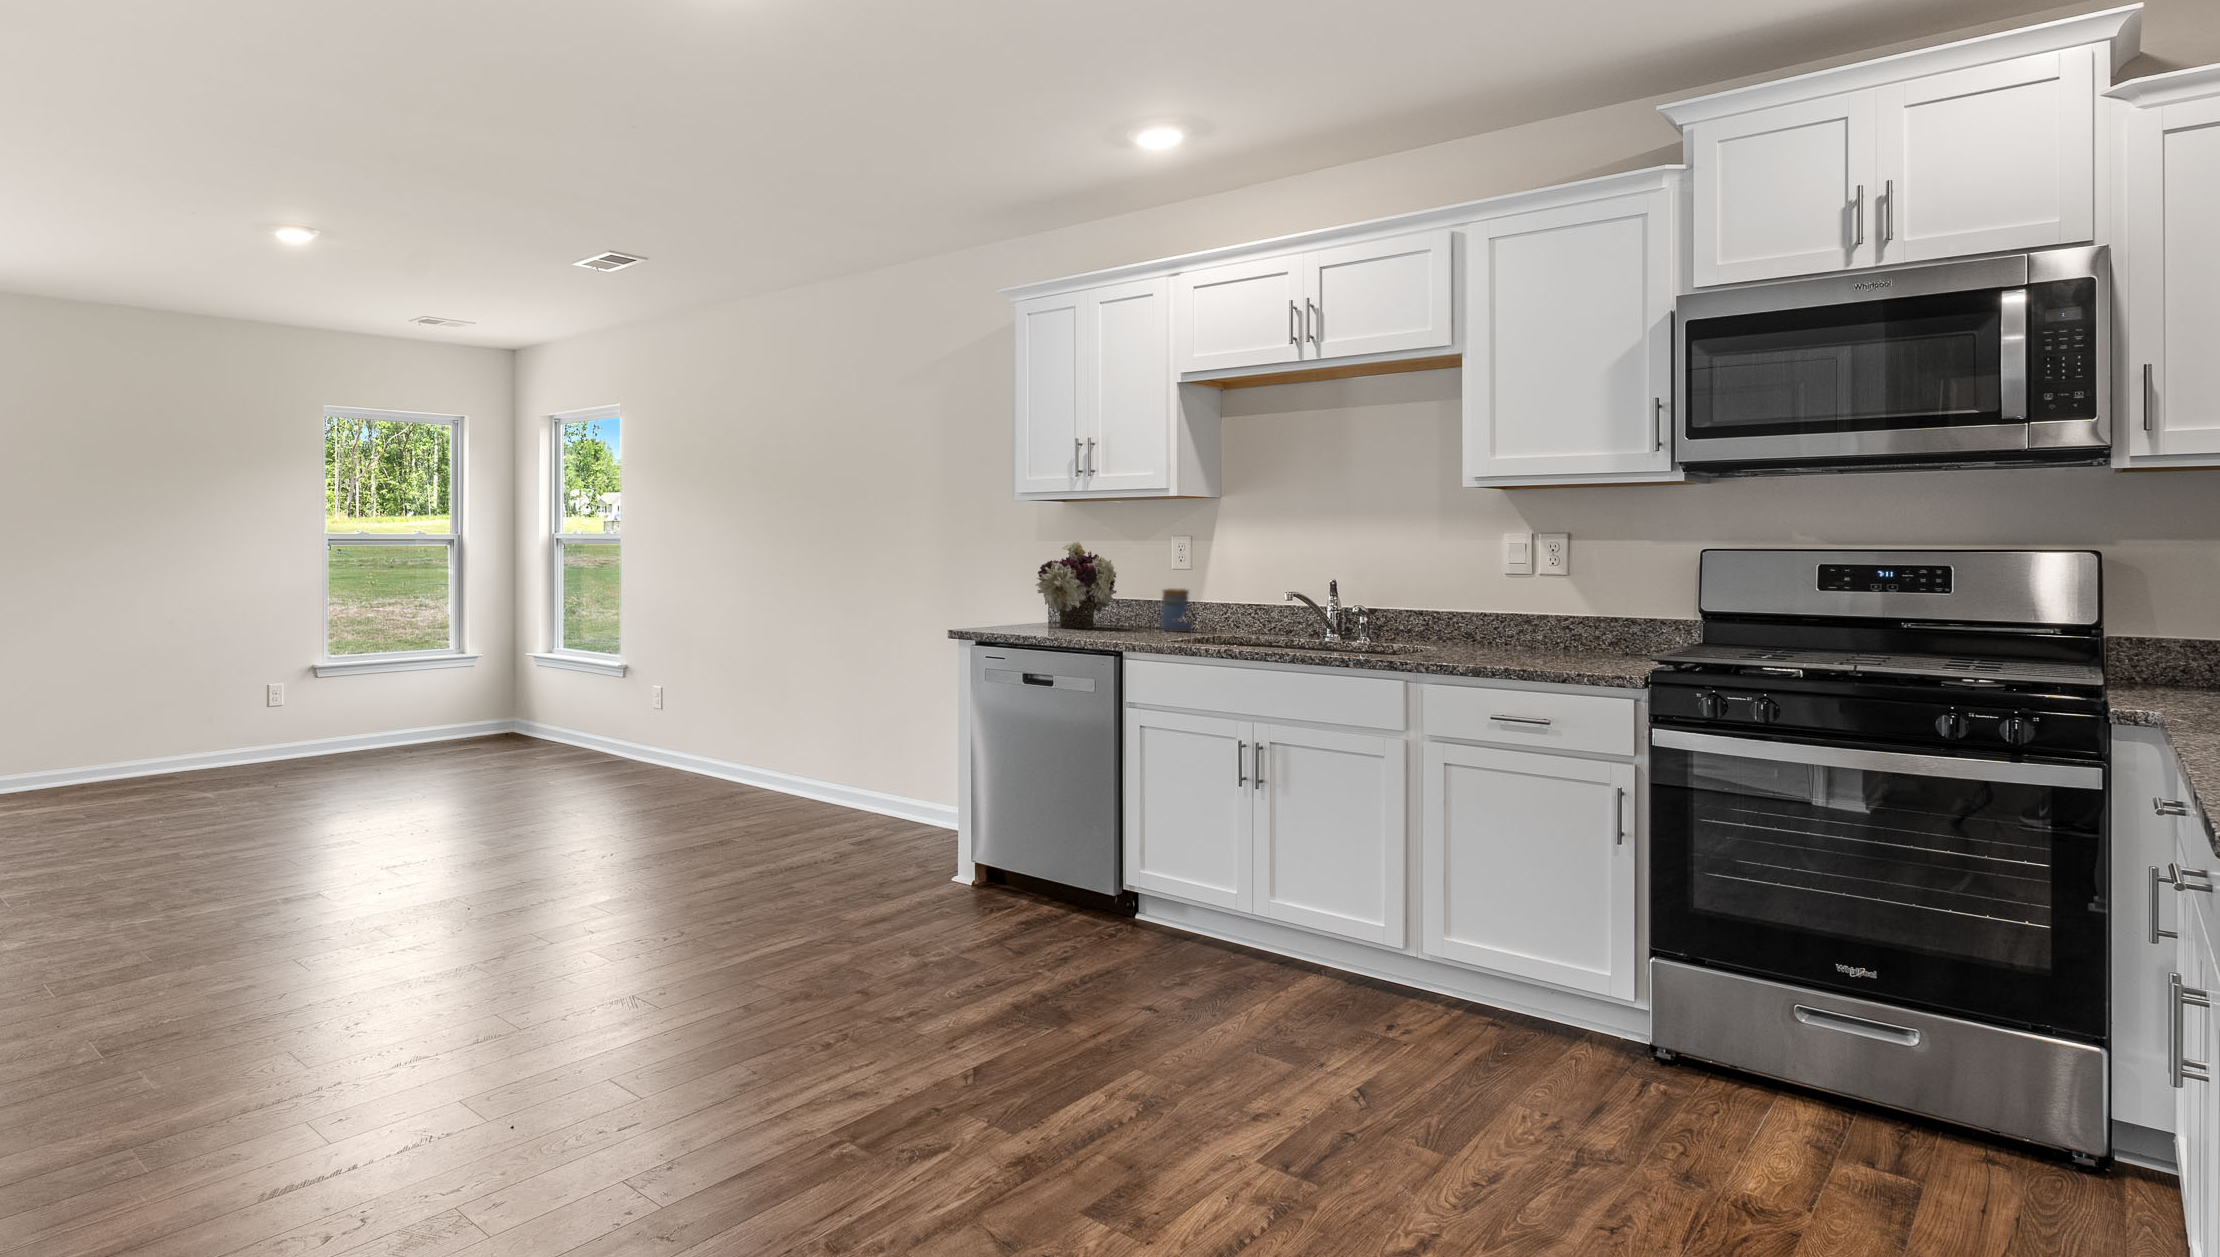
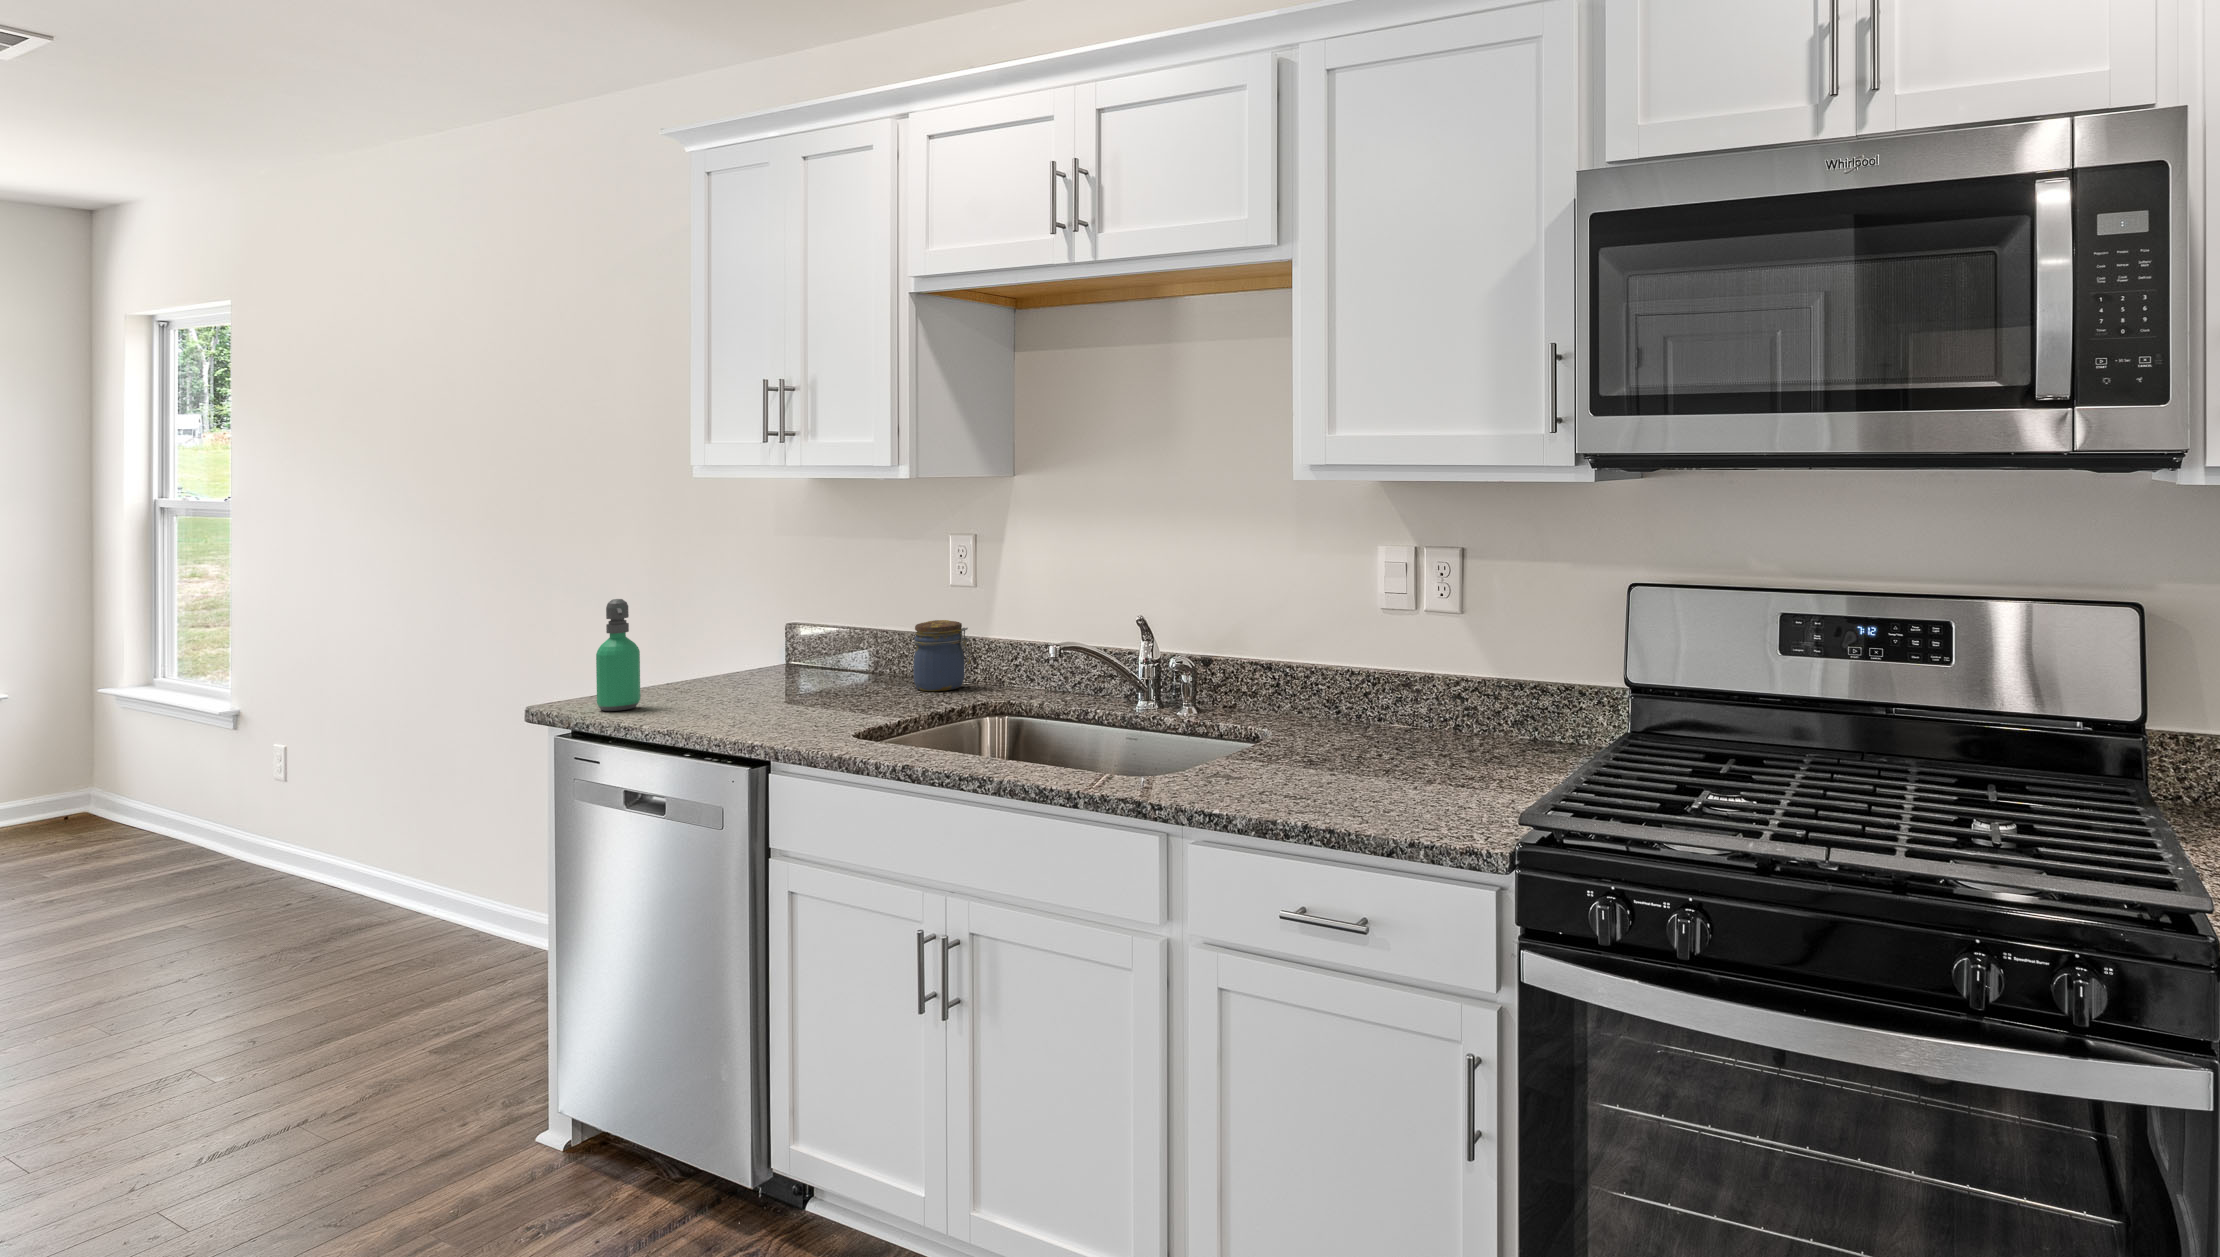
flower arrangement: present [1036,541,1117,628] -> none [684,551,846,696]
soap dispenser: none [999,563,1021,628] -> present [596,599,640,711]

